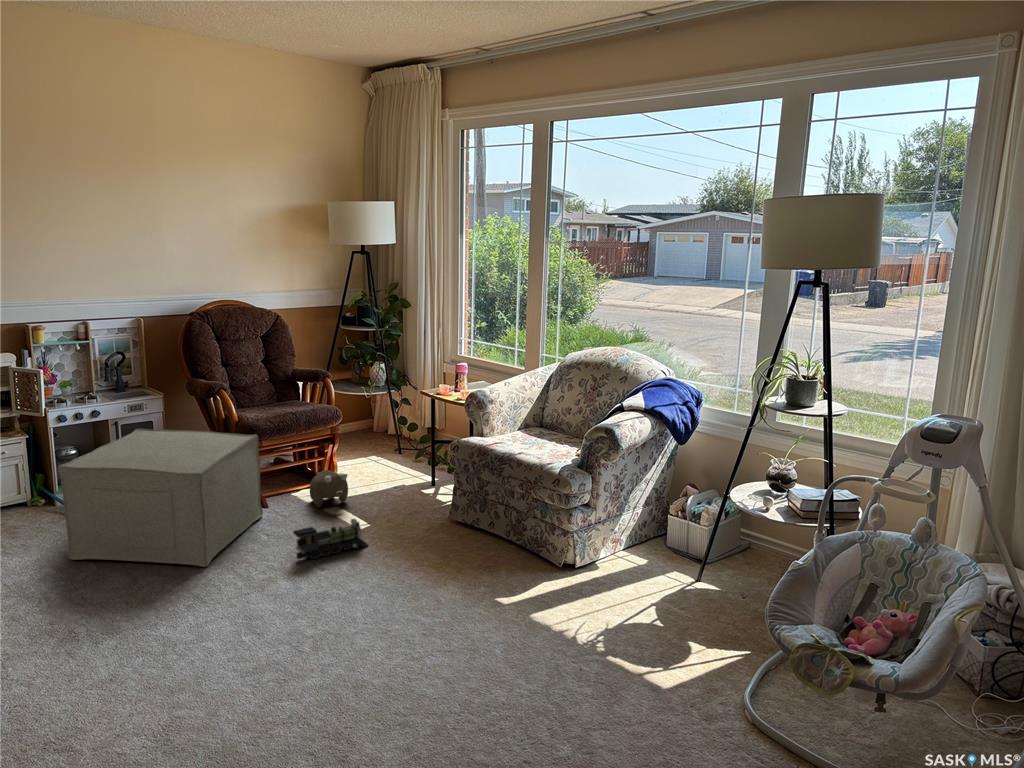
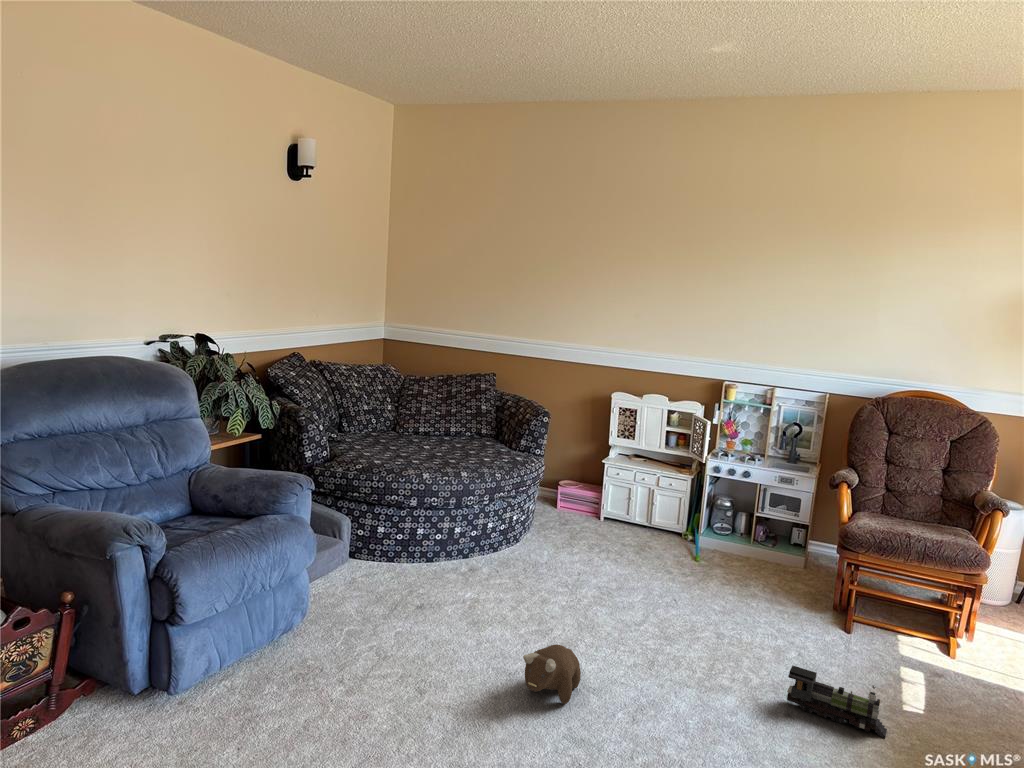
ottoman: present [58,428,263,567] -> none [638,499,842,654]
plush toy: present [310,470,348,507] -> present [523,644,581,704]

